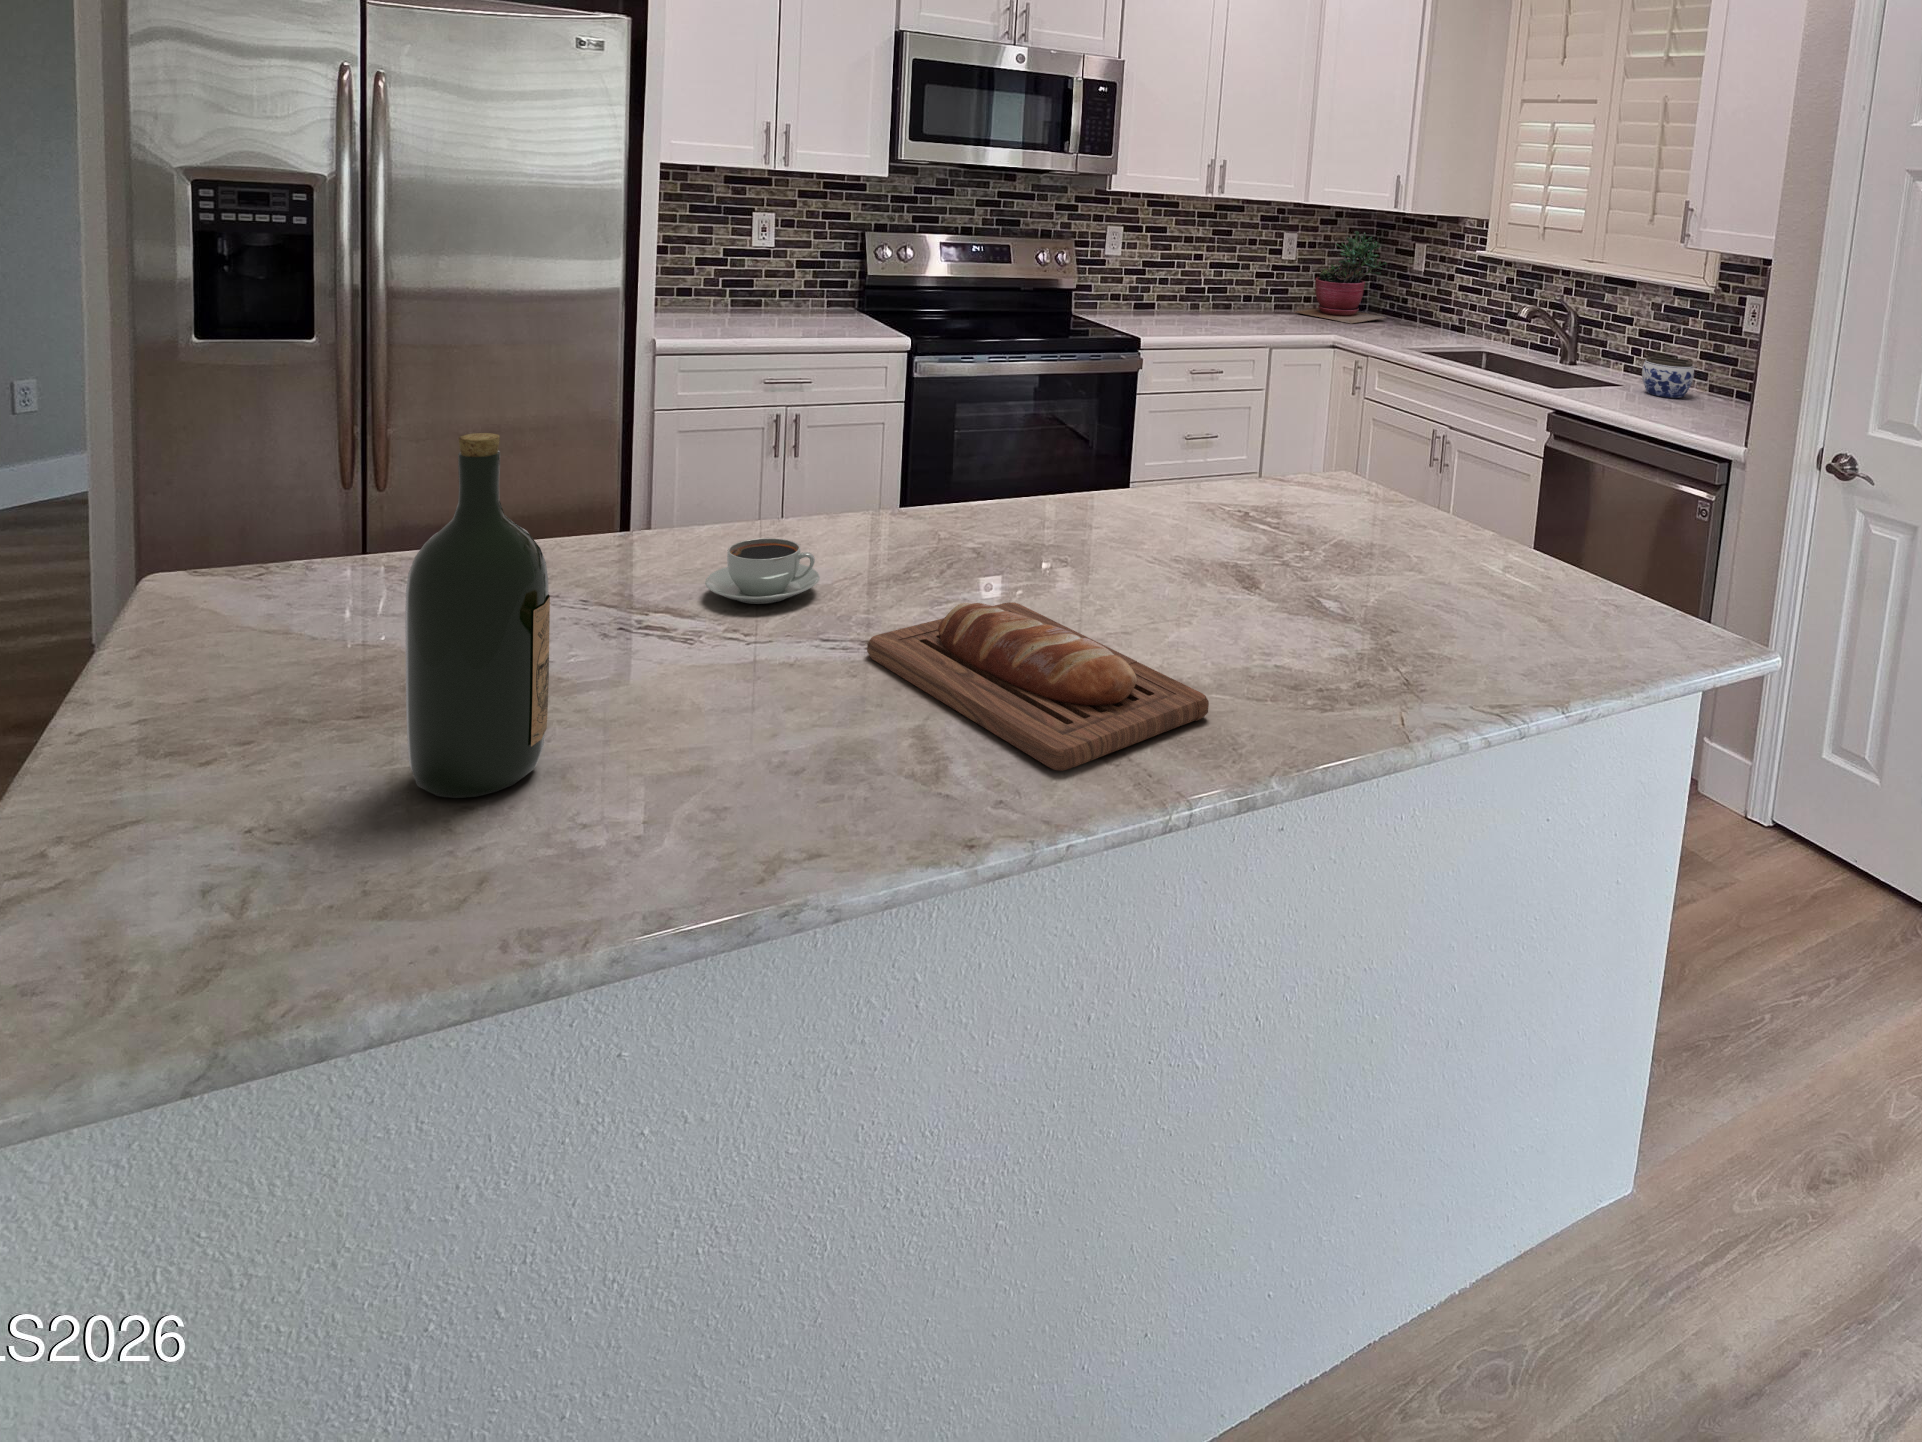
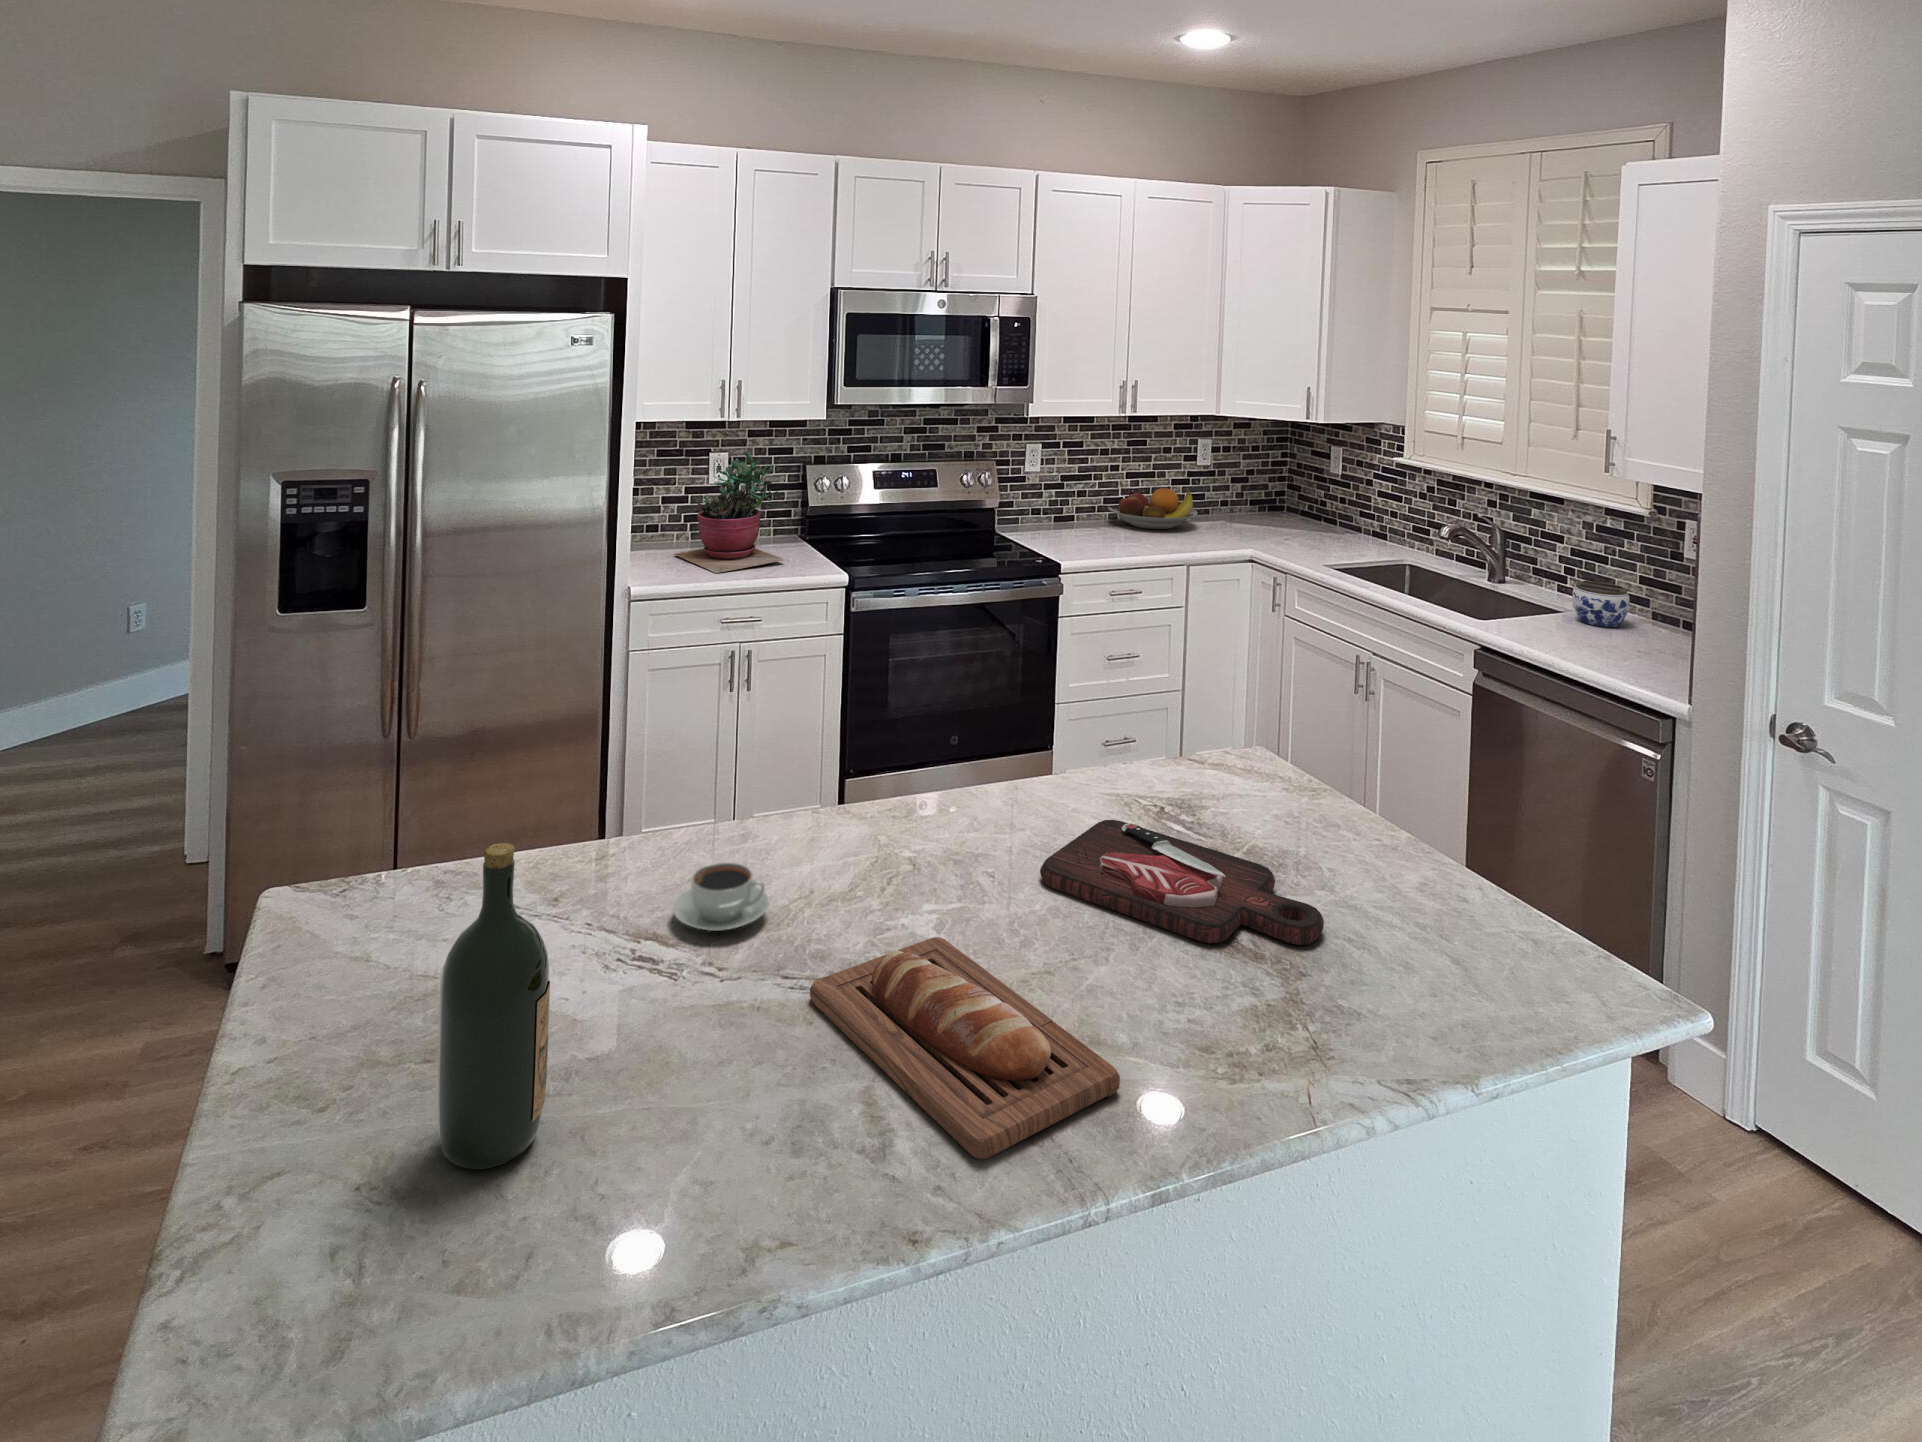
succulent plant: present [1296,231,1387,324] -> present [674,452,785,573]
fruit bowl: none [1190,278,1281,319] -> present [1108,488,1197,529]
cutting board: none [1122,516,1413,609] -> present [1040,820,1324,945]

